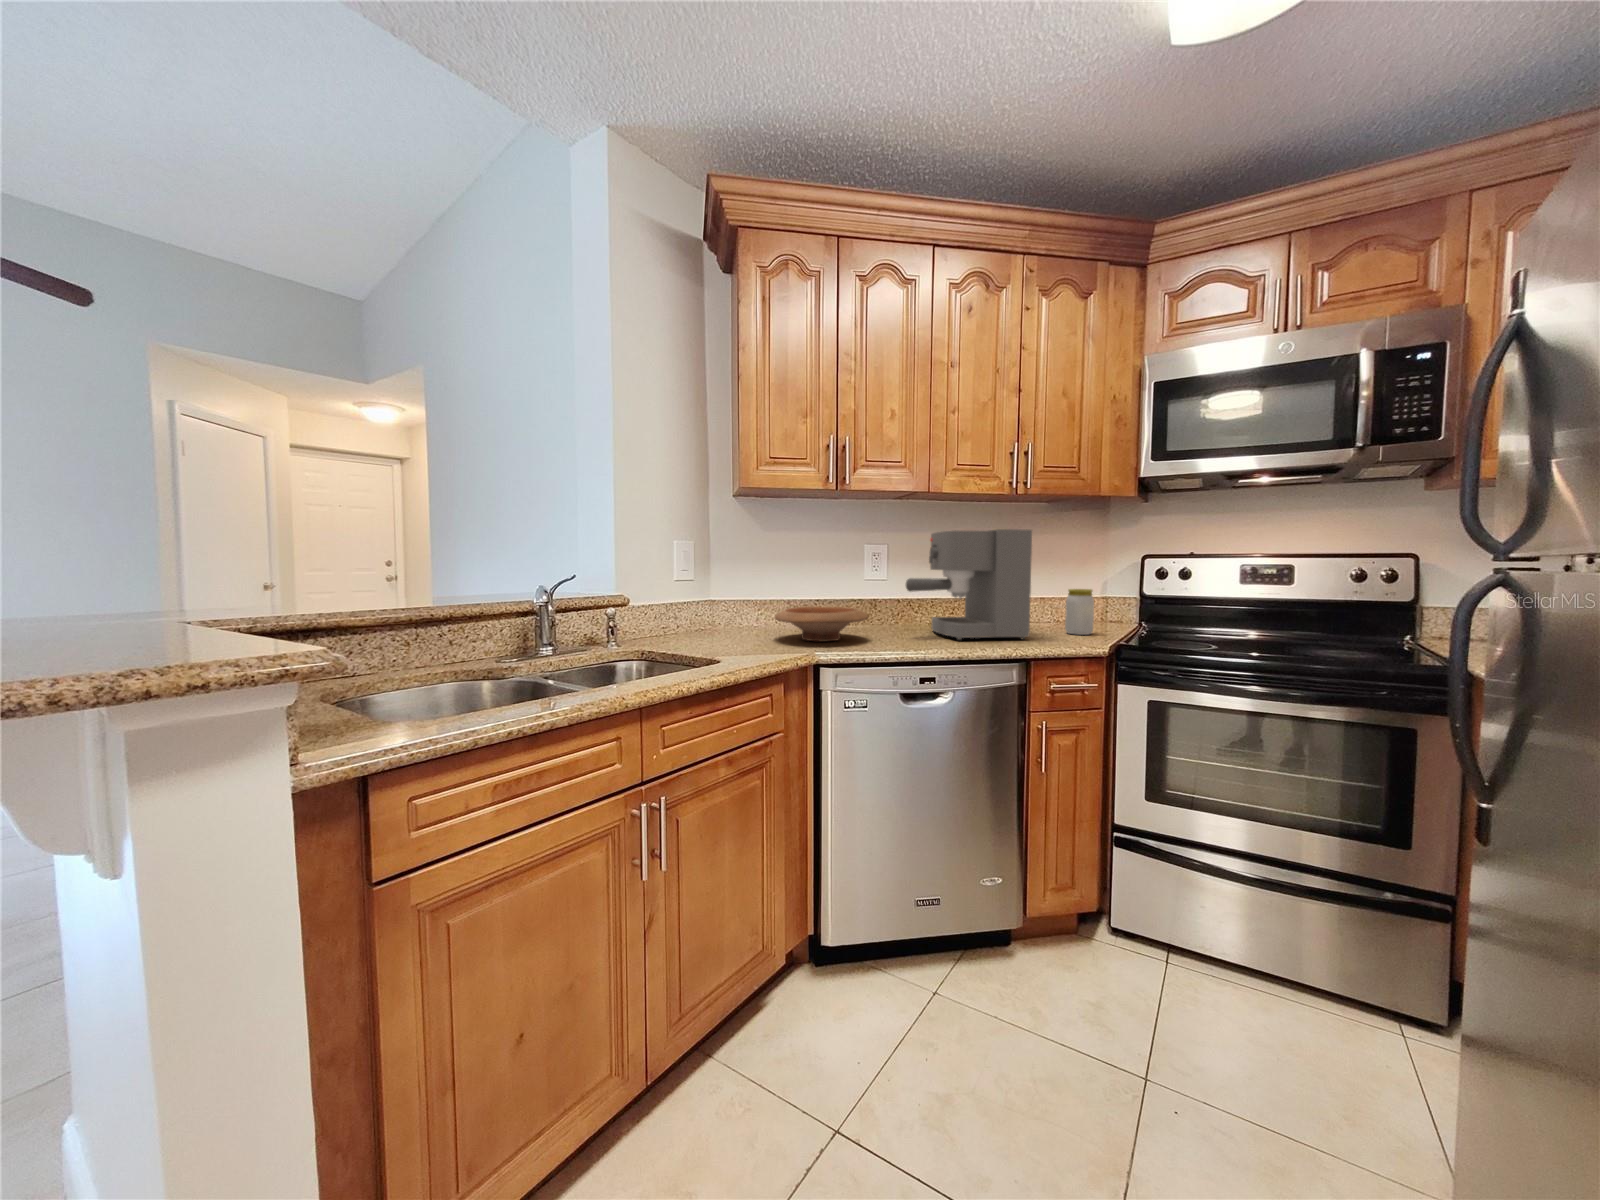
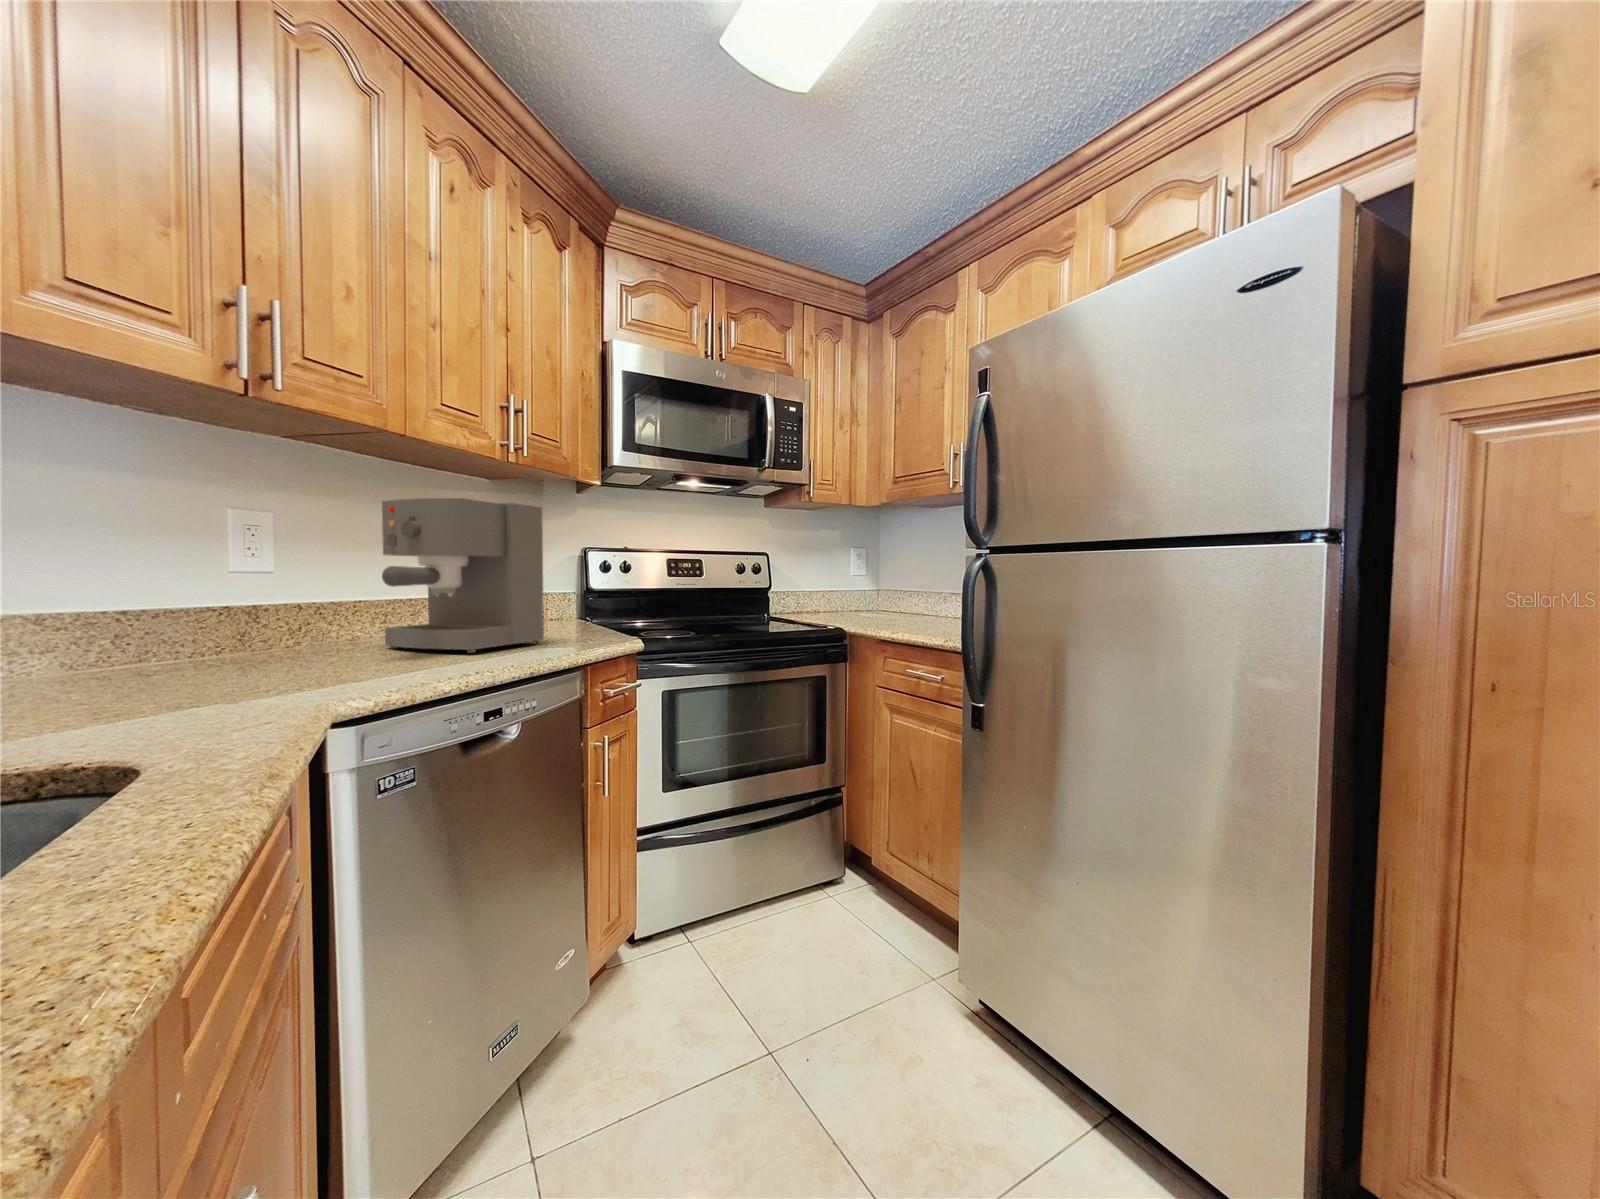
jar: present [1065,589,1094,635] -> none [547,582,579,634]
wooden bowl: present [775,607,868,641] -> none [98,619,341,688]

